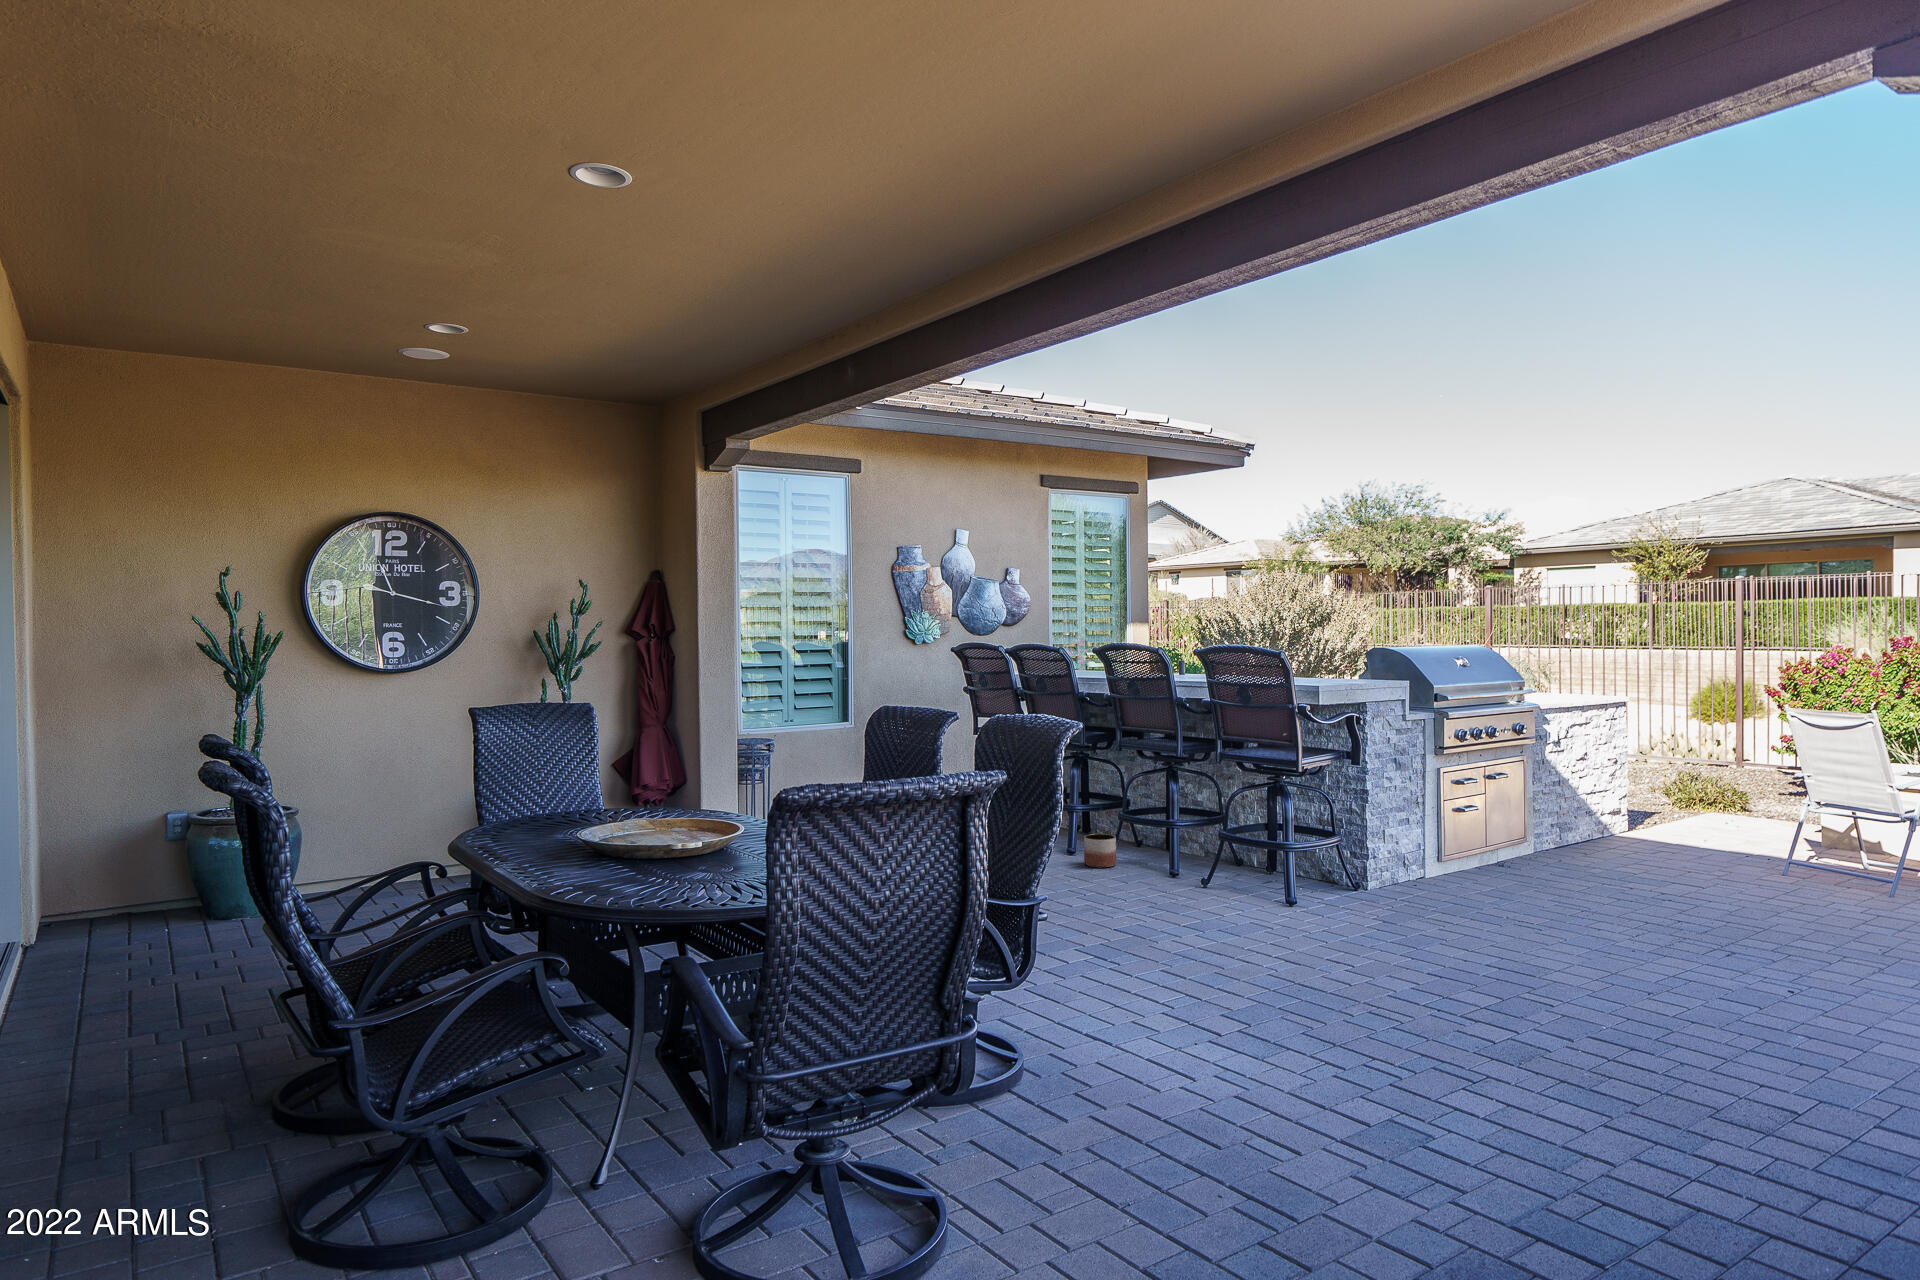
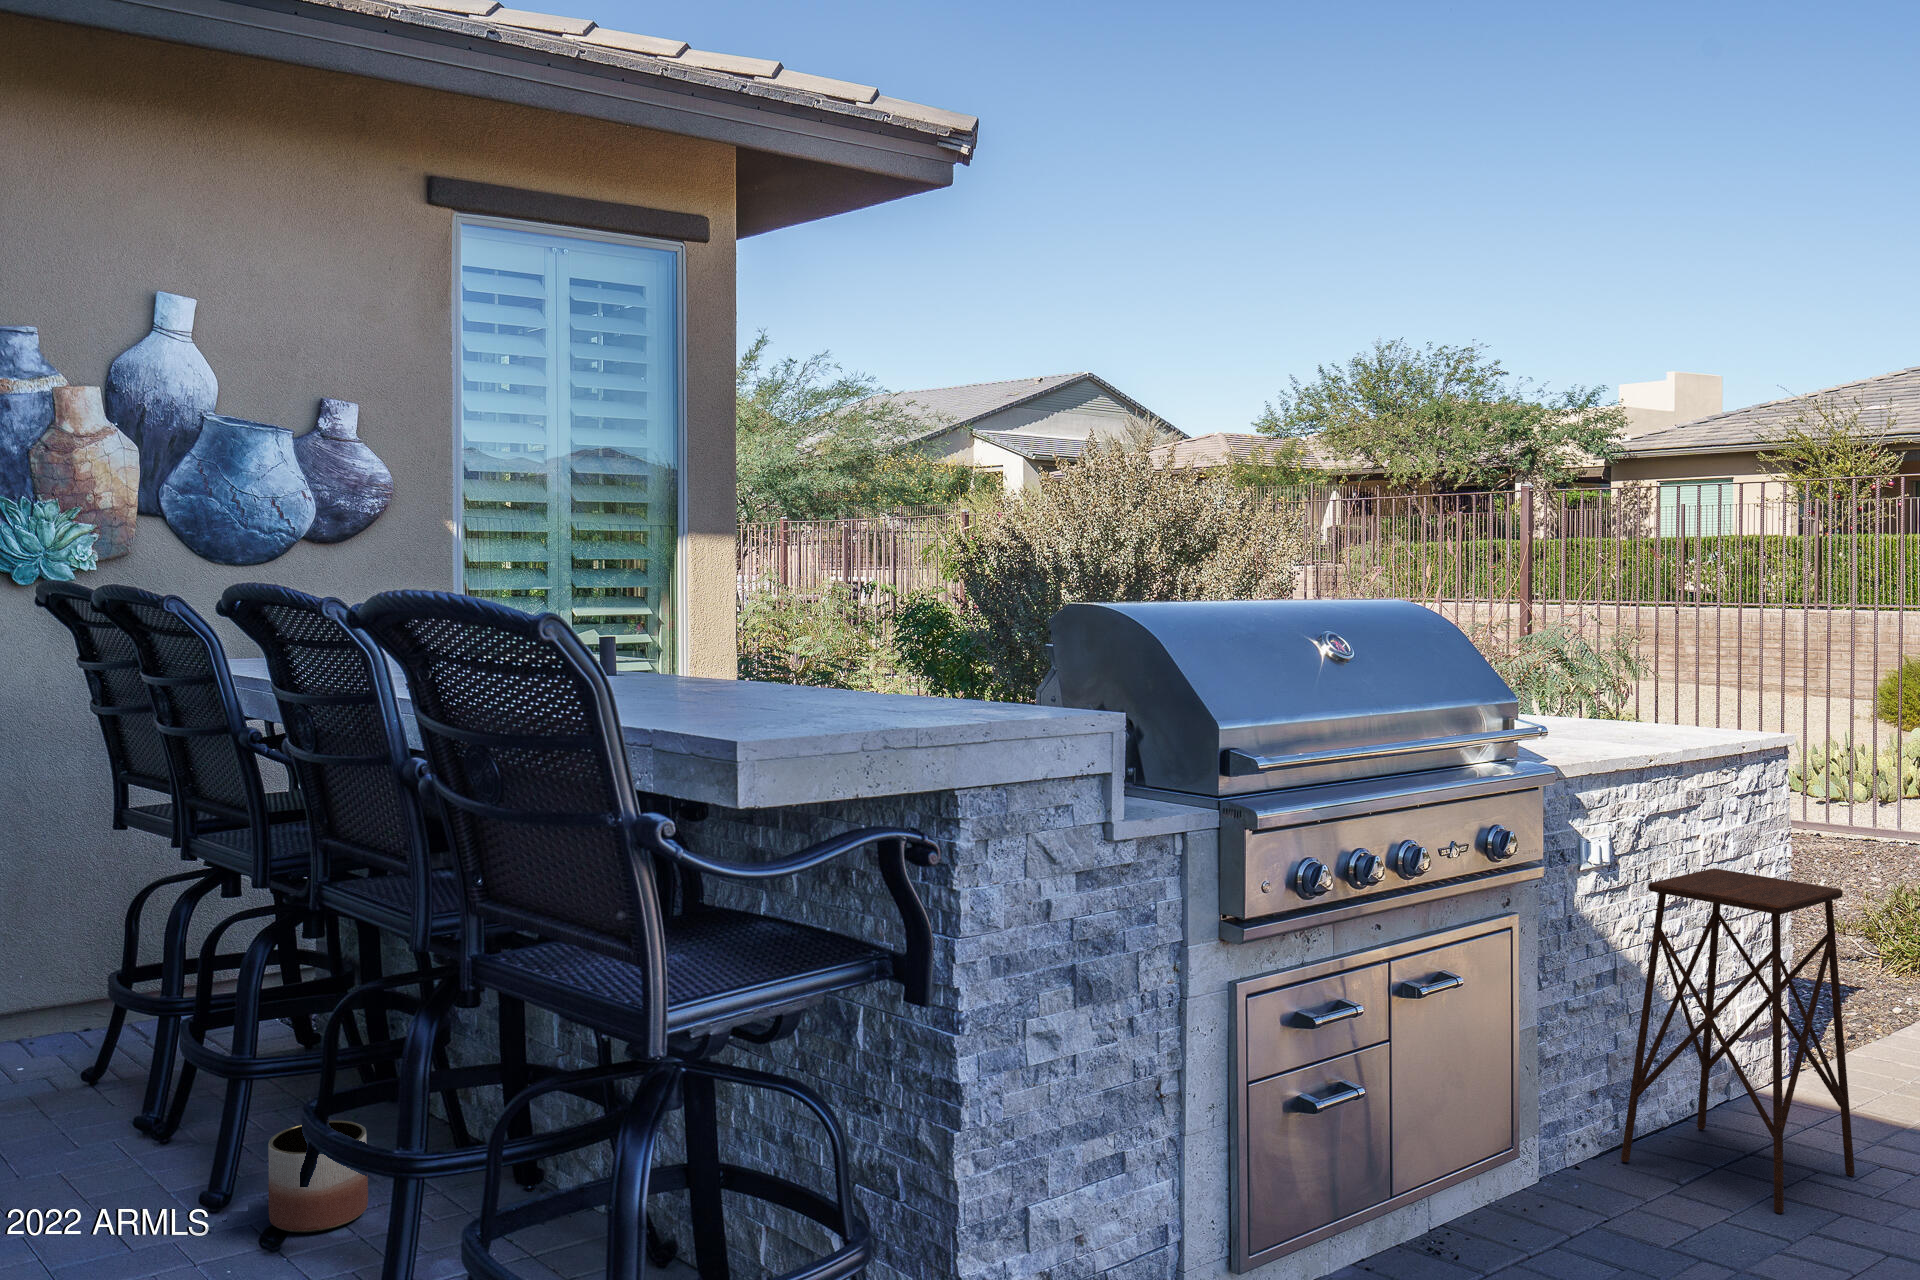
side table: none [1565,744,1654,862] -> present [1621,868,1855,1214]

